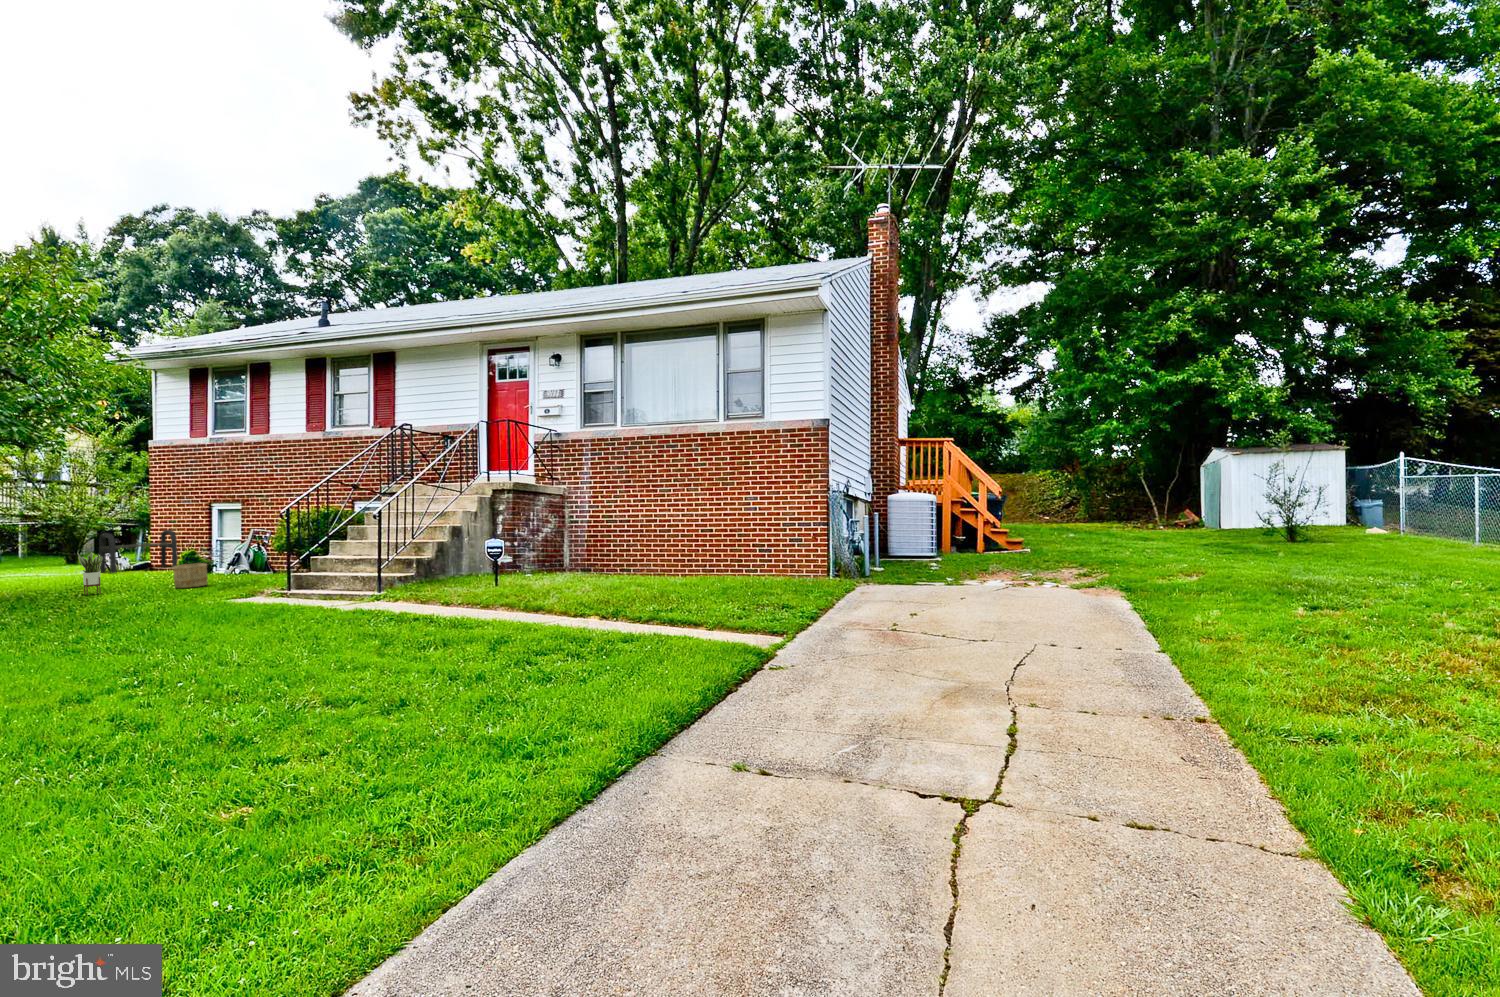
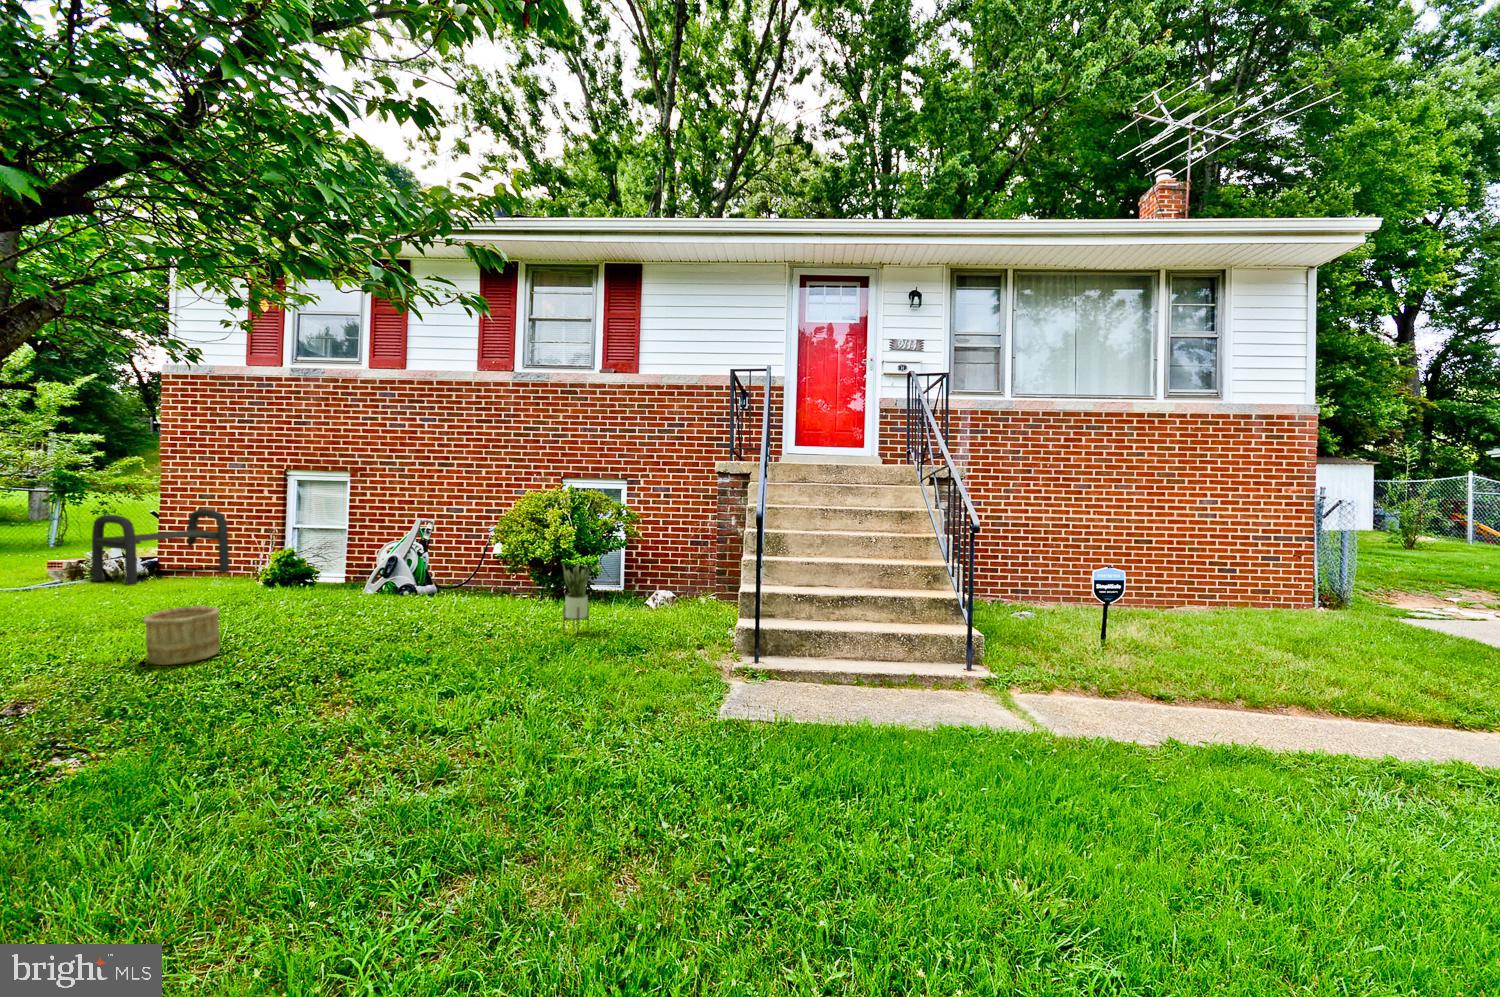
potted plant: present [77,552,102,595] -> present [563,564,589,635]
wooden bucket: present [173,563,208,588] -> present [143,606,220,665]

